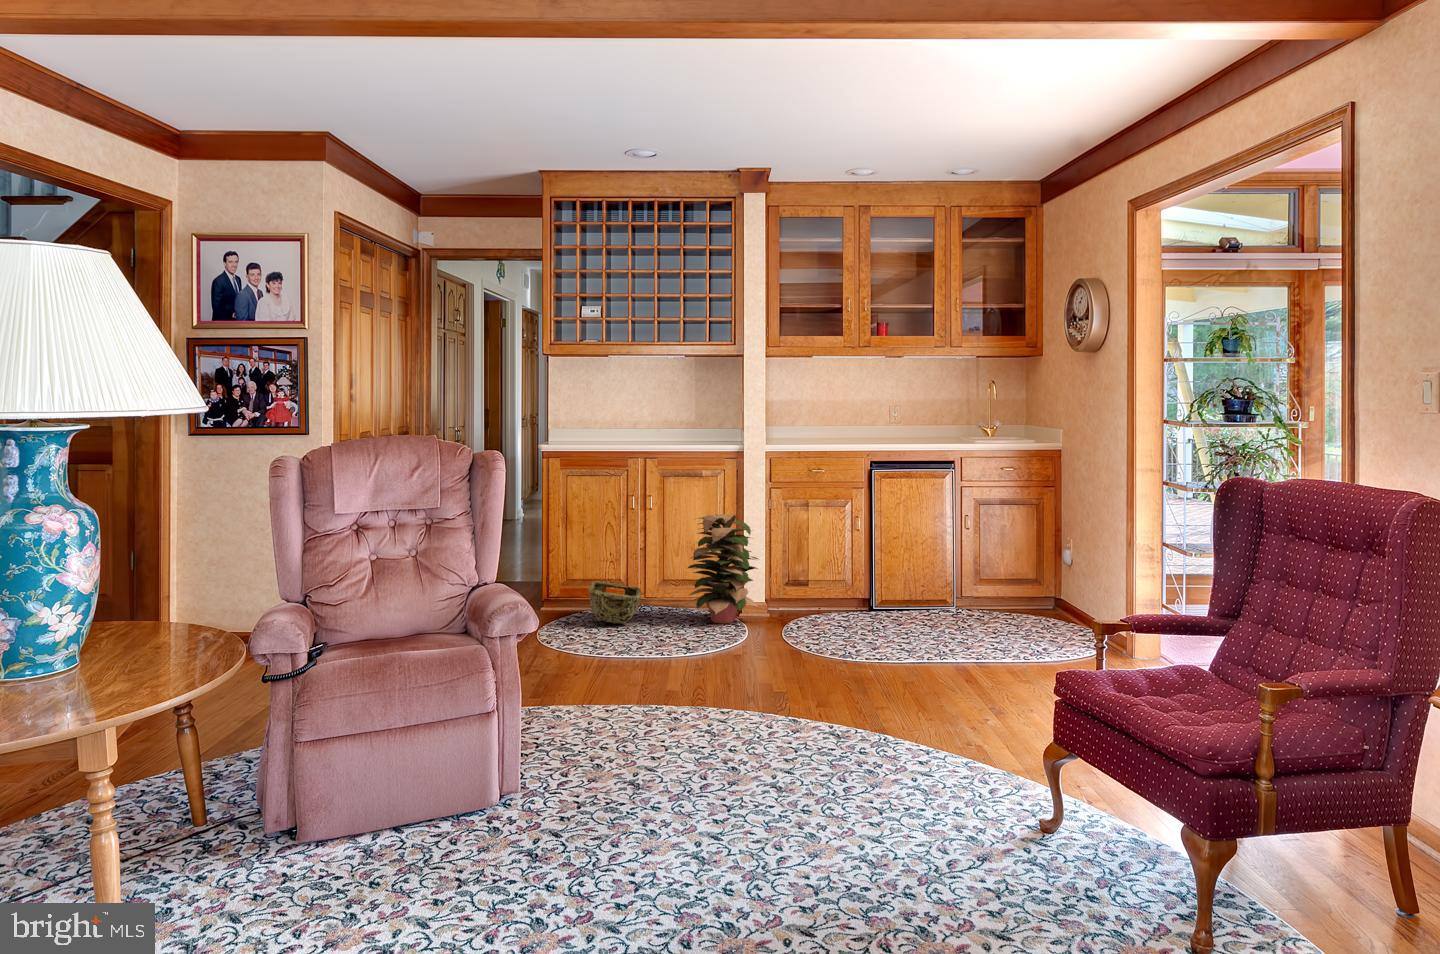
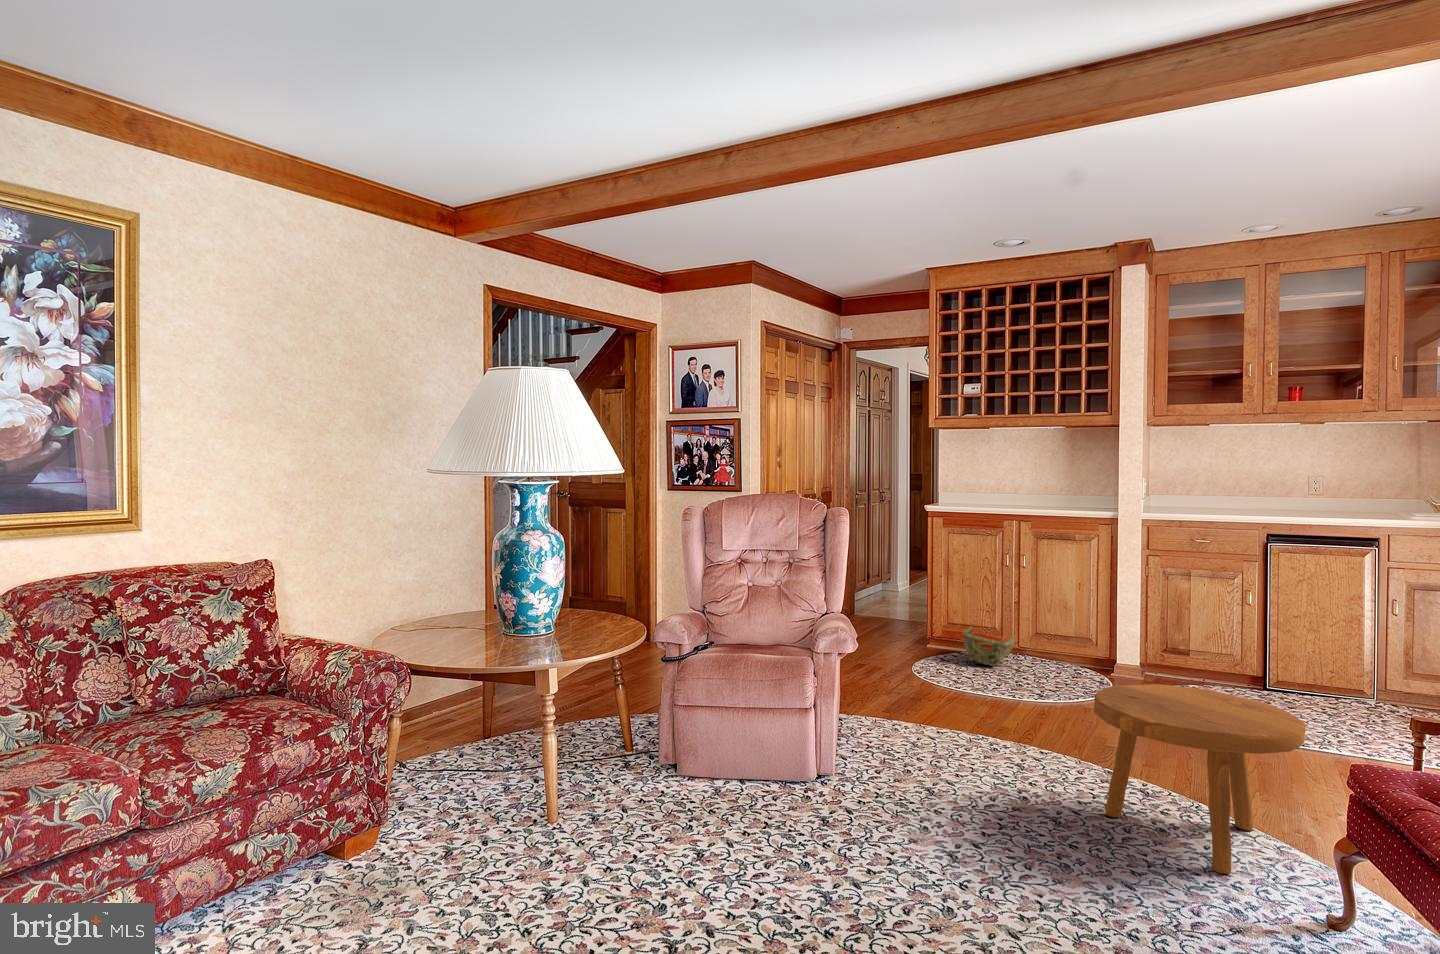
decorative plant: present [687,514,760,623] -> none [1054,576,1133,679]
footstool: none [805,621,995,803] -> present [1094,684,1306,874]

